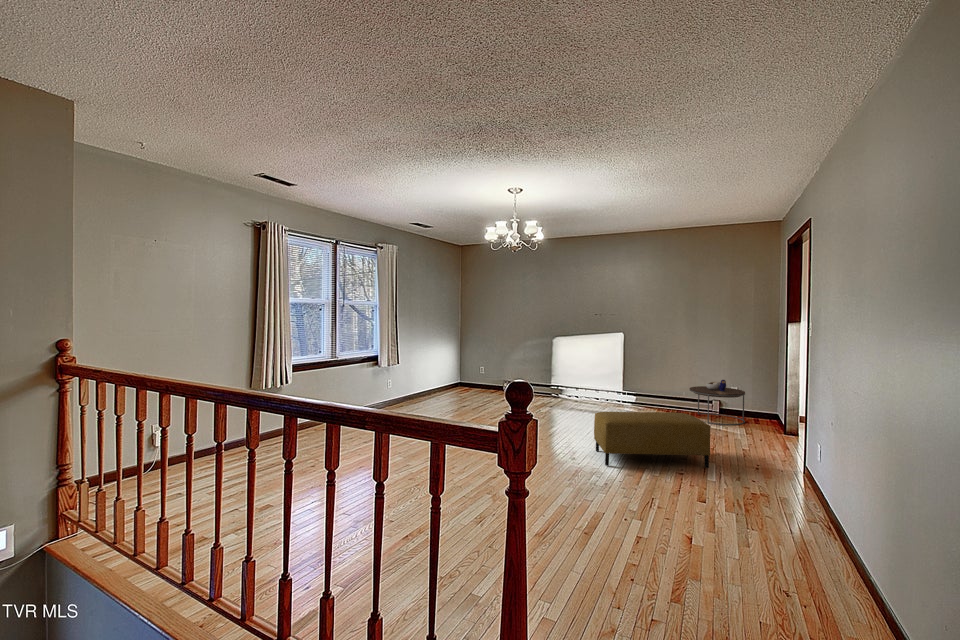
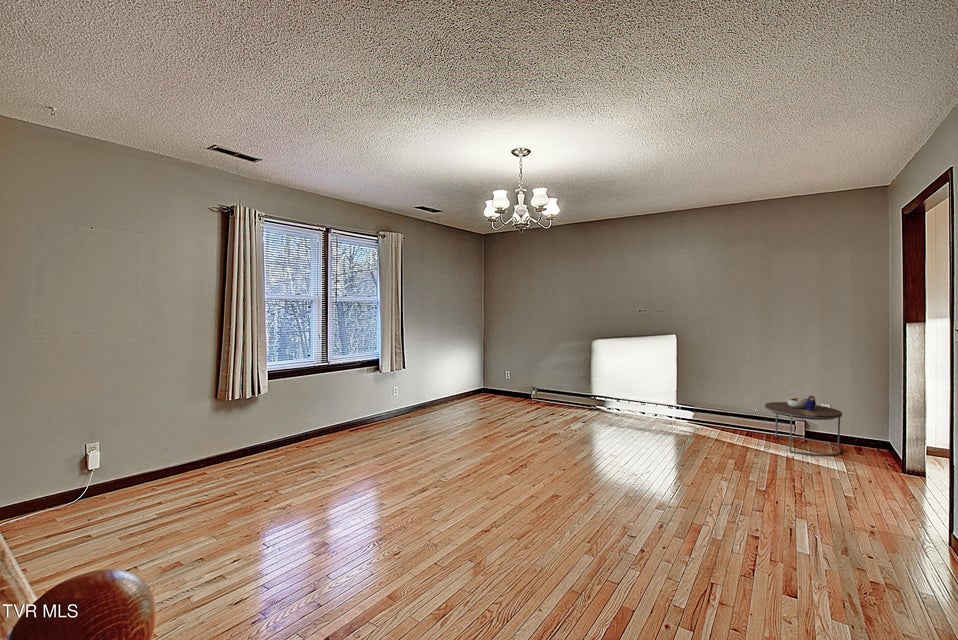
ottoman: present [594,412,711,468] -> none [635,441,800,528]

